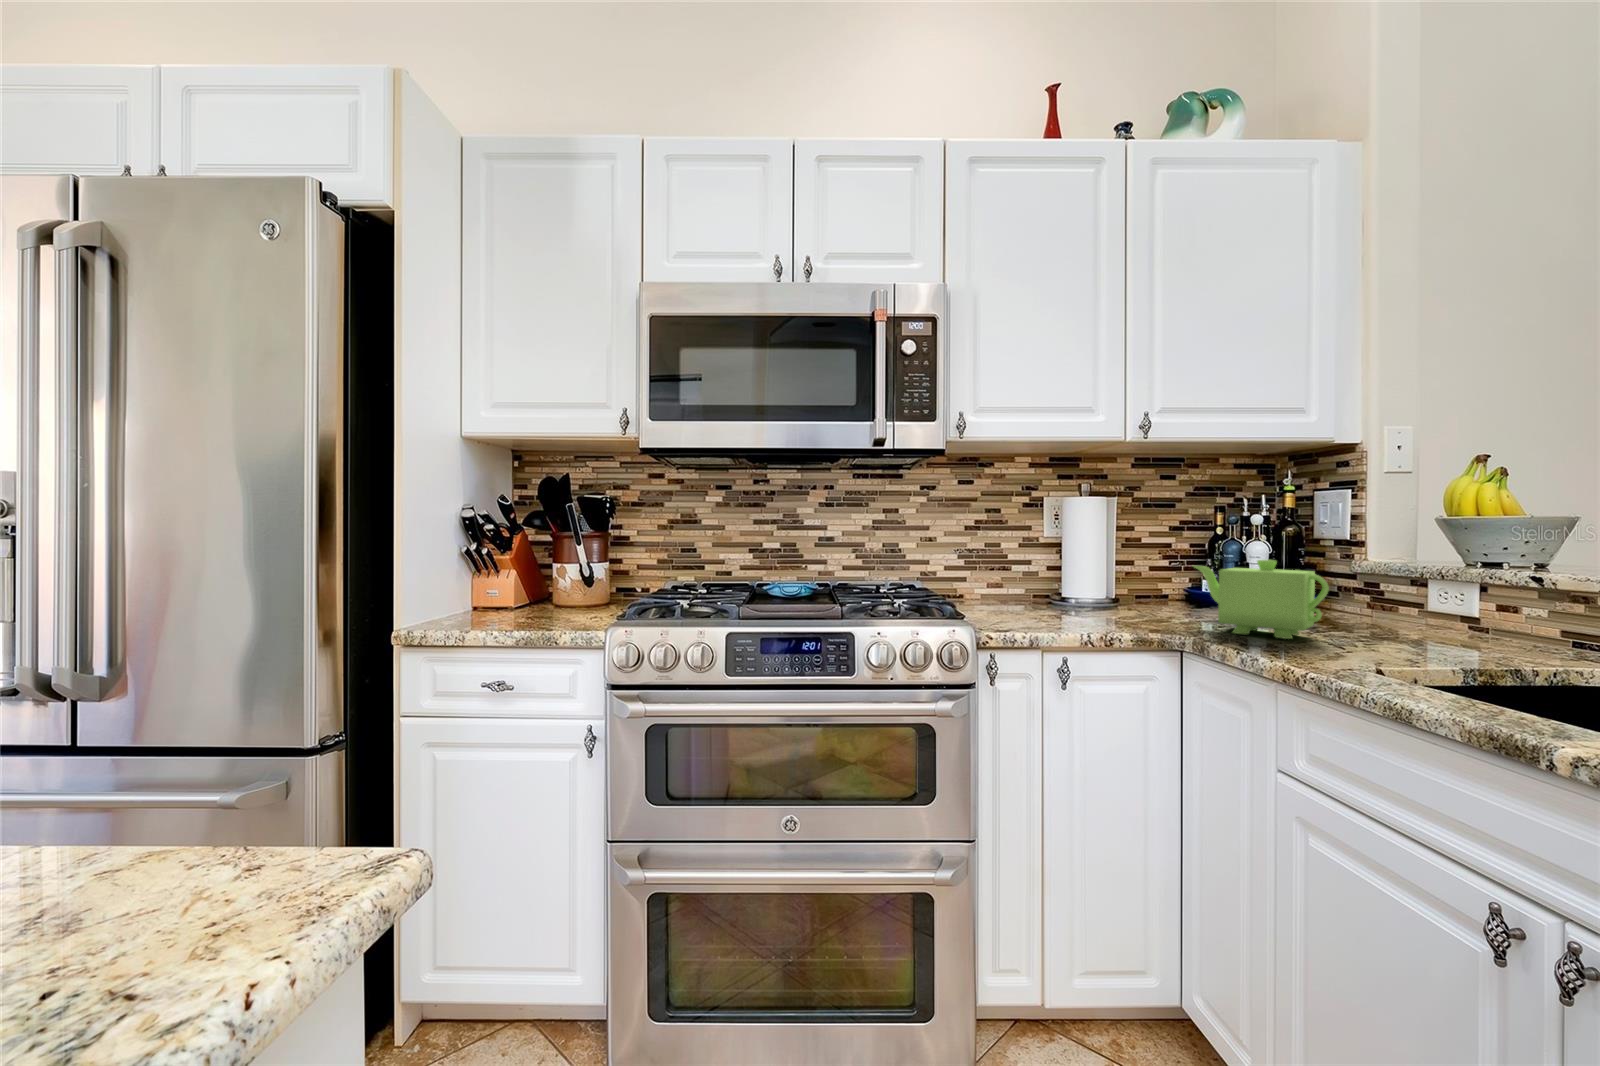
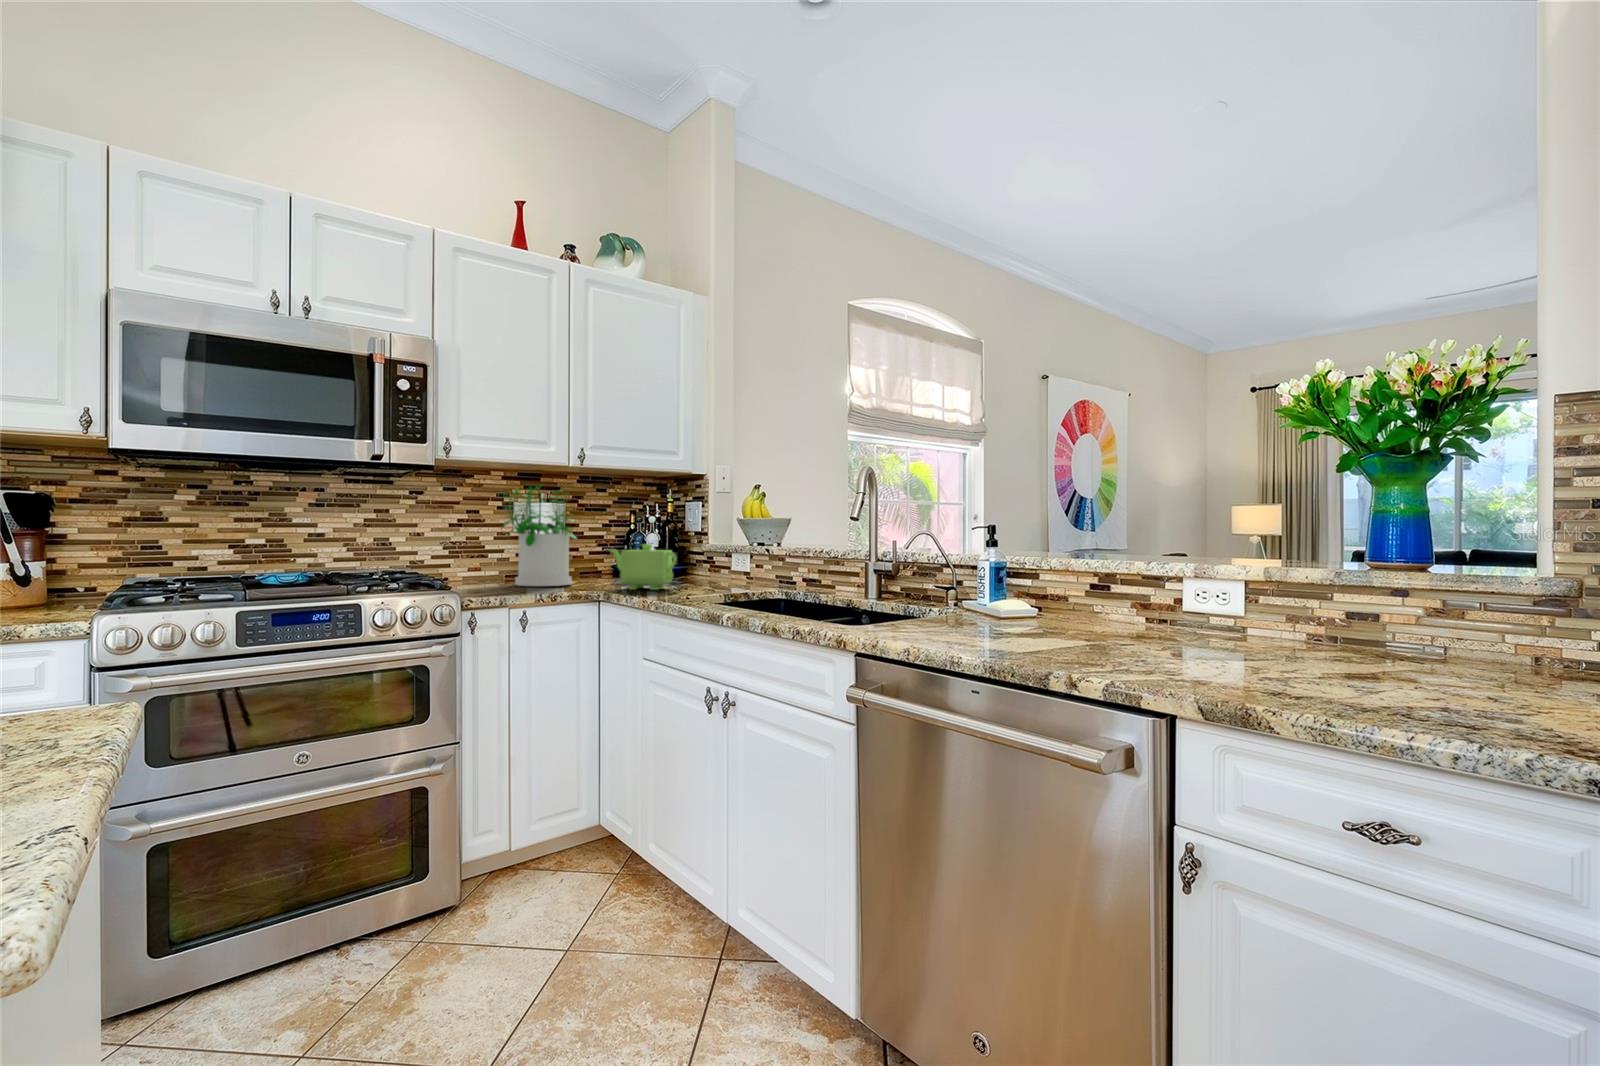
potted plant: none [1026,470,1142,617] -> present [502,485,576,586]

